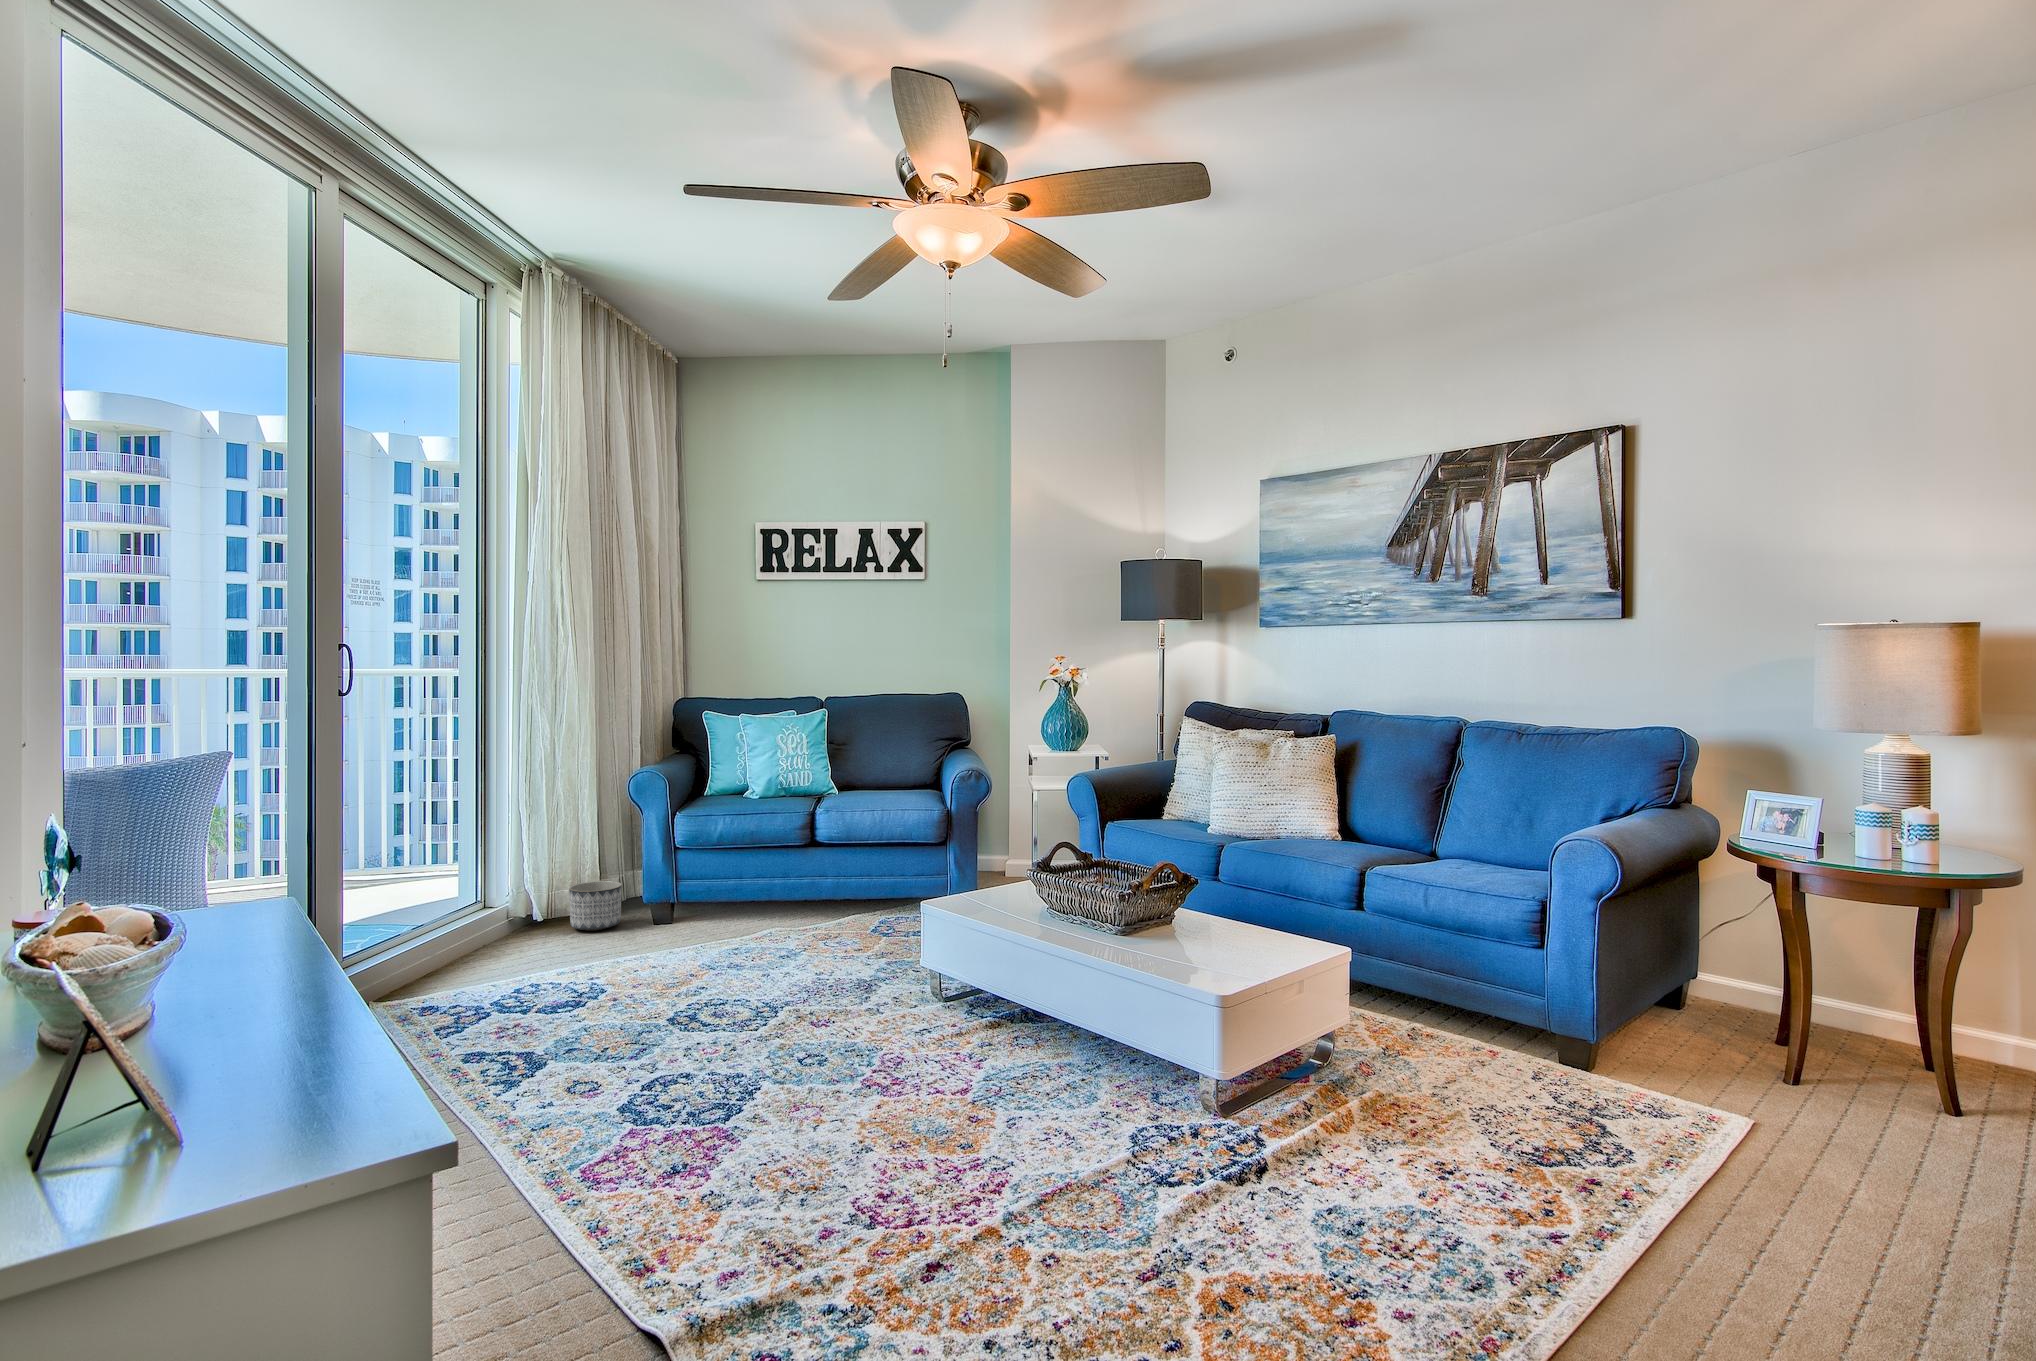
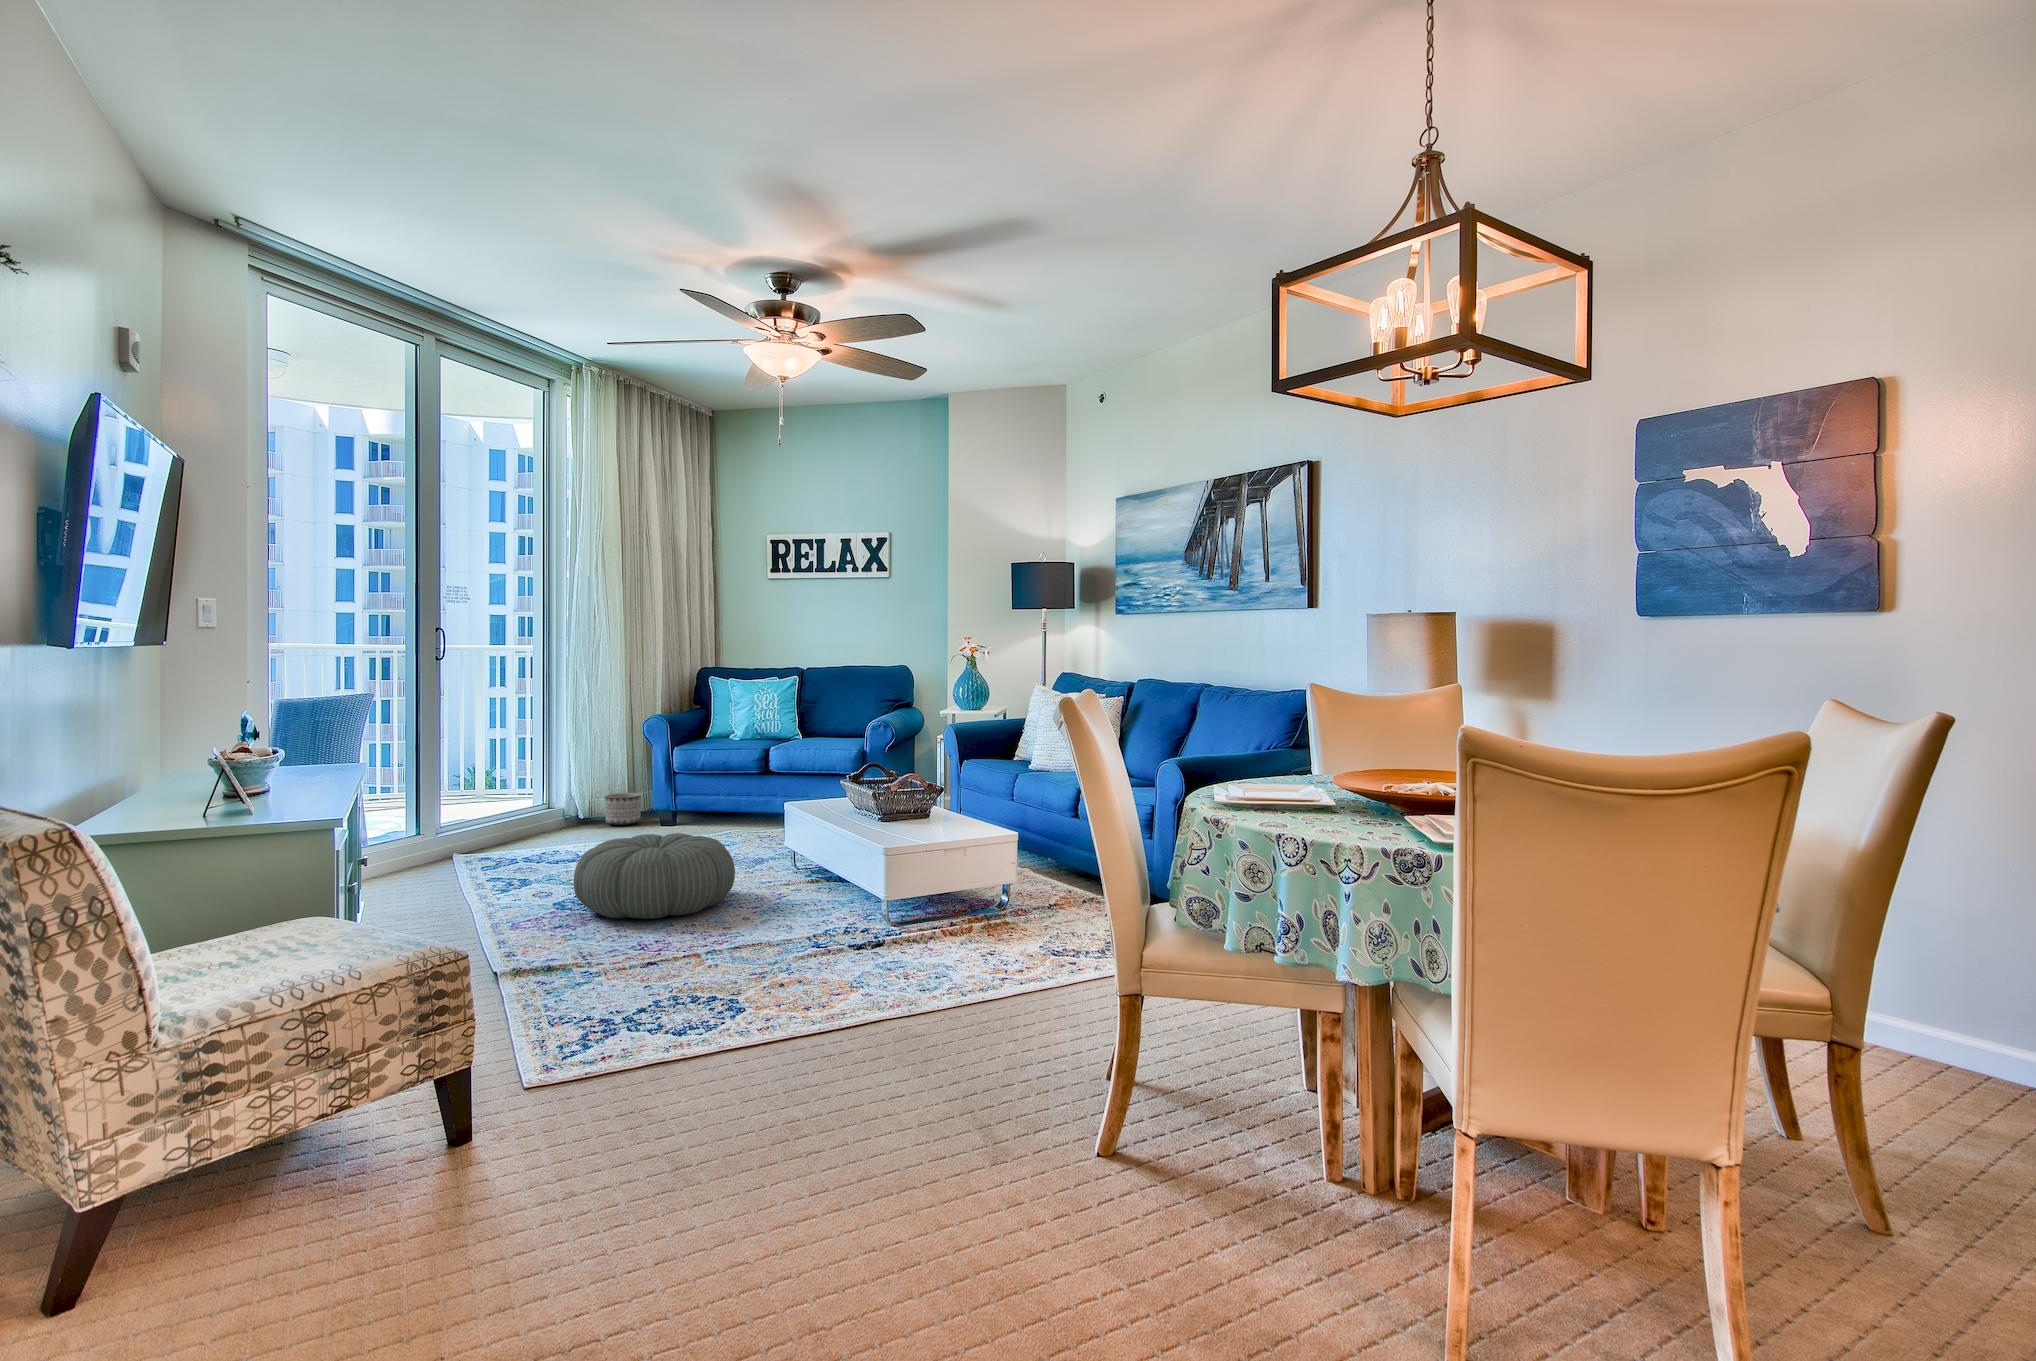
pouf: none [674,973,929,1144] -> present [574,833,735,919]

